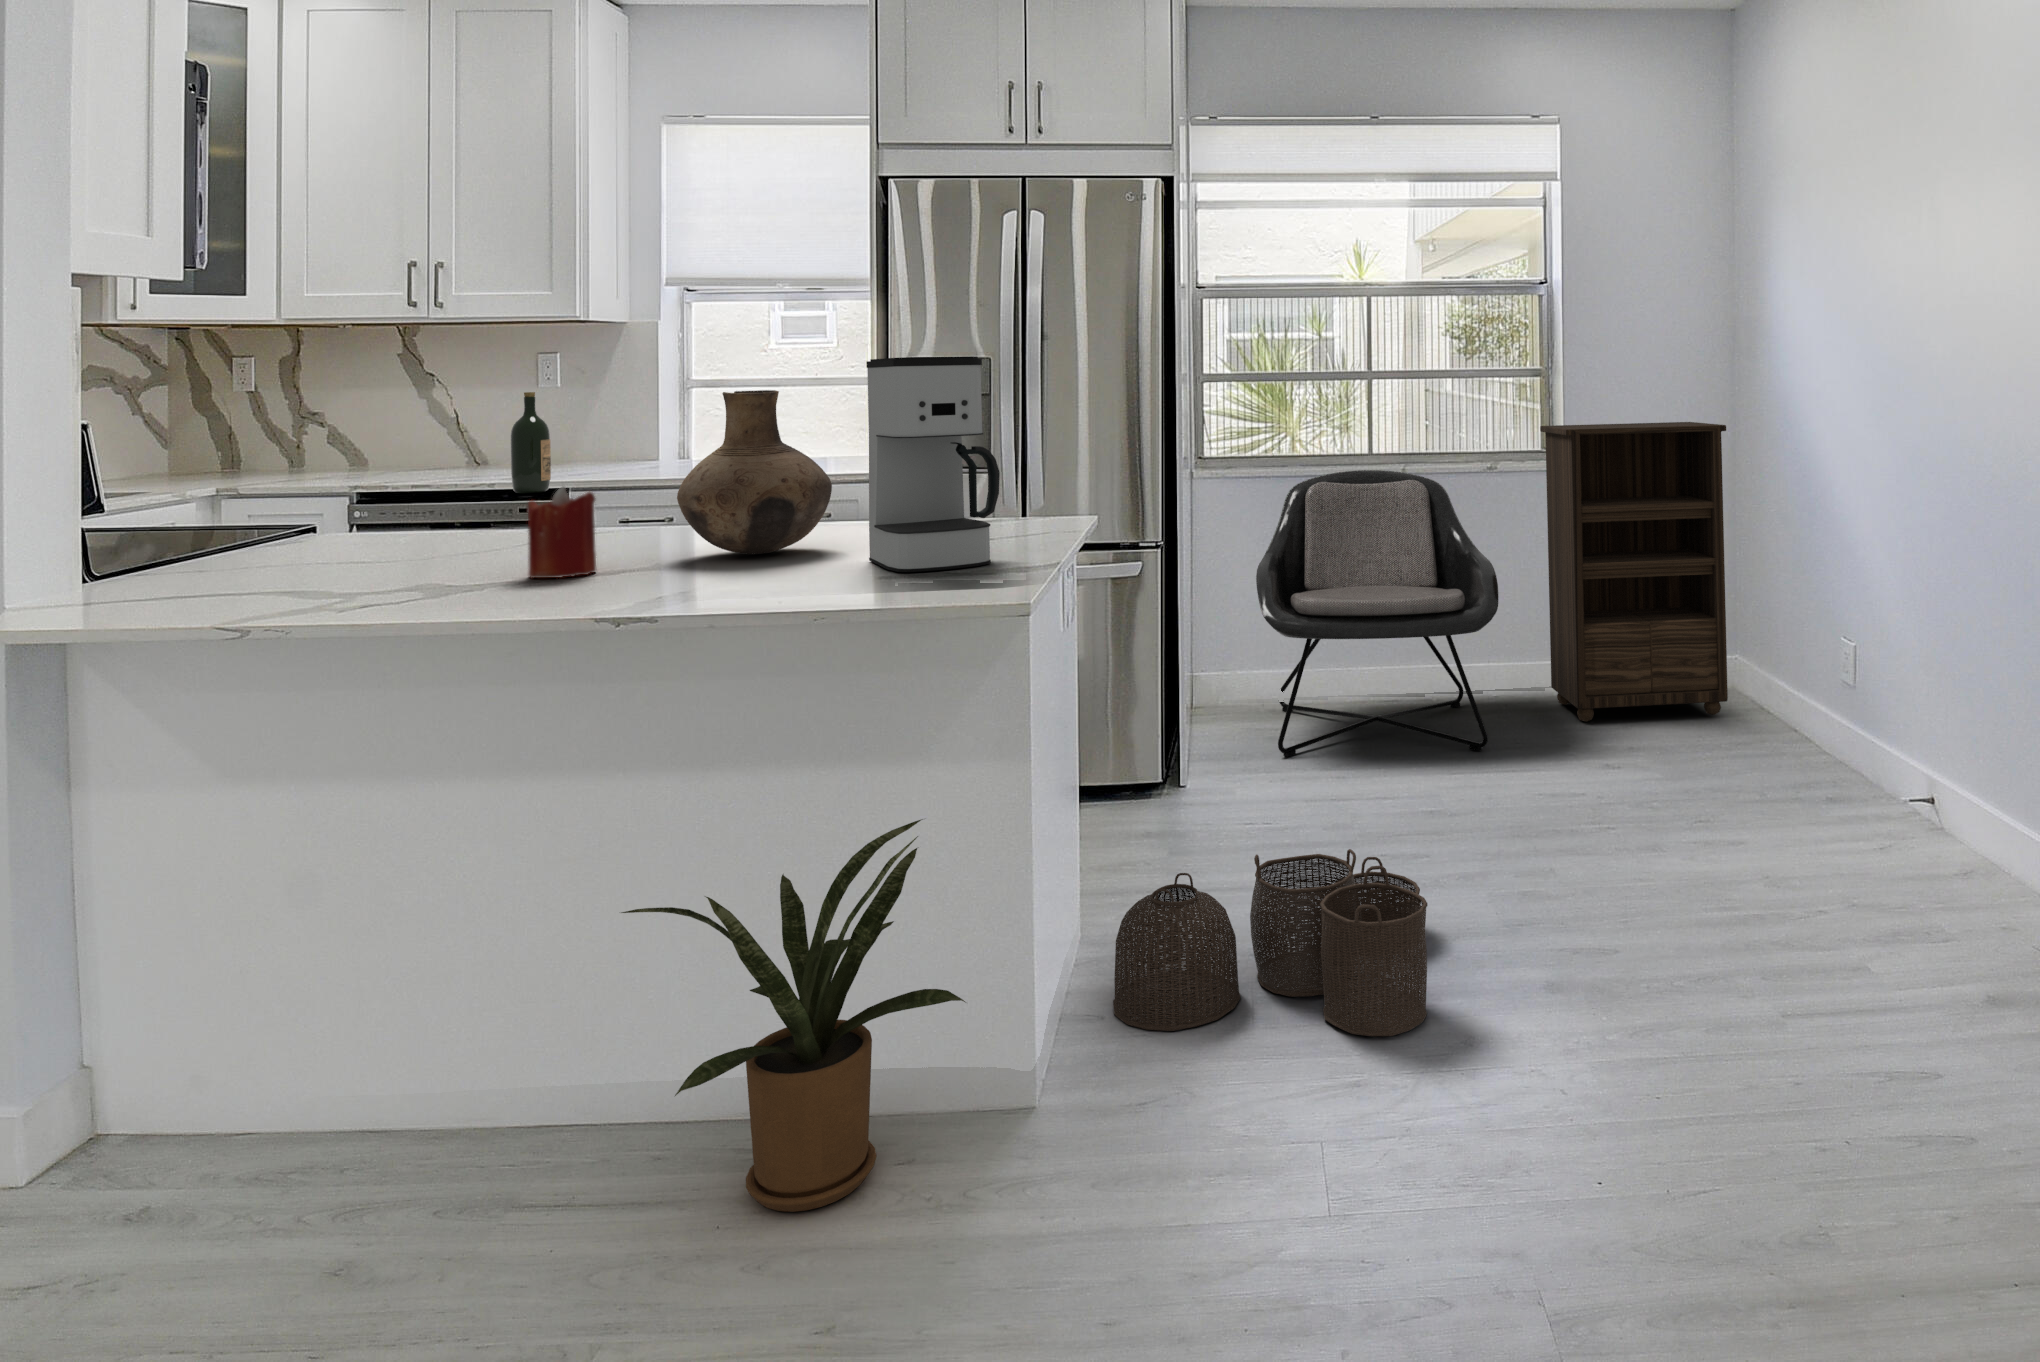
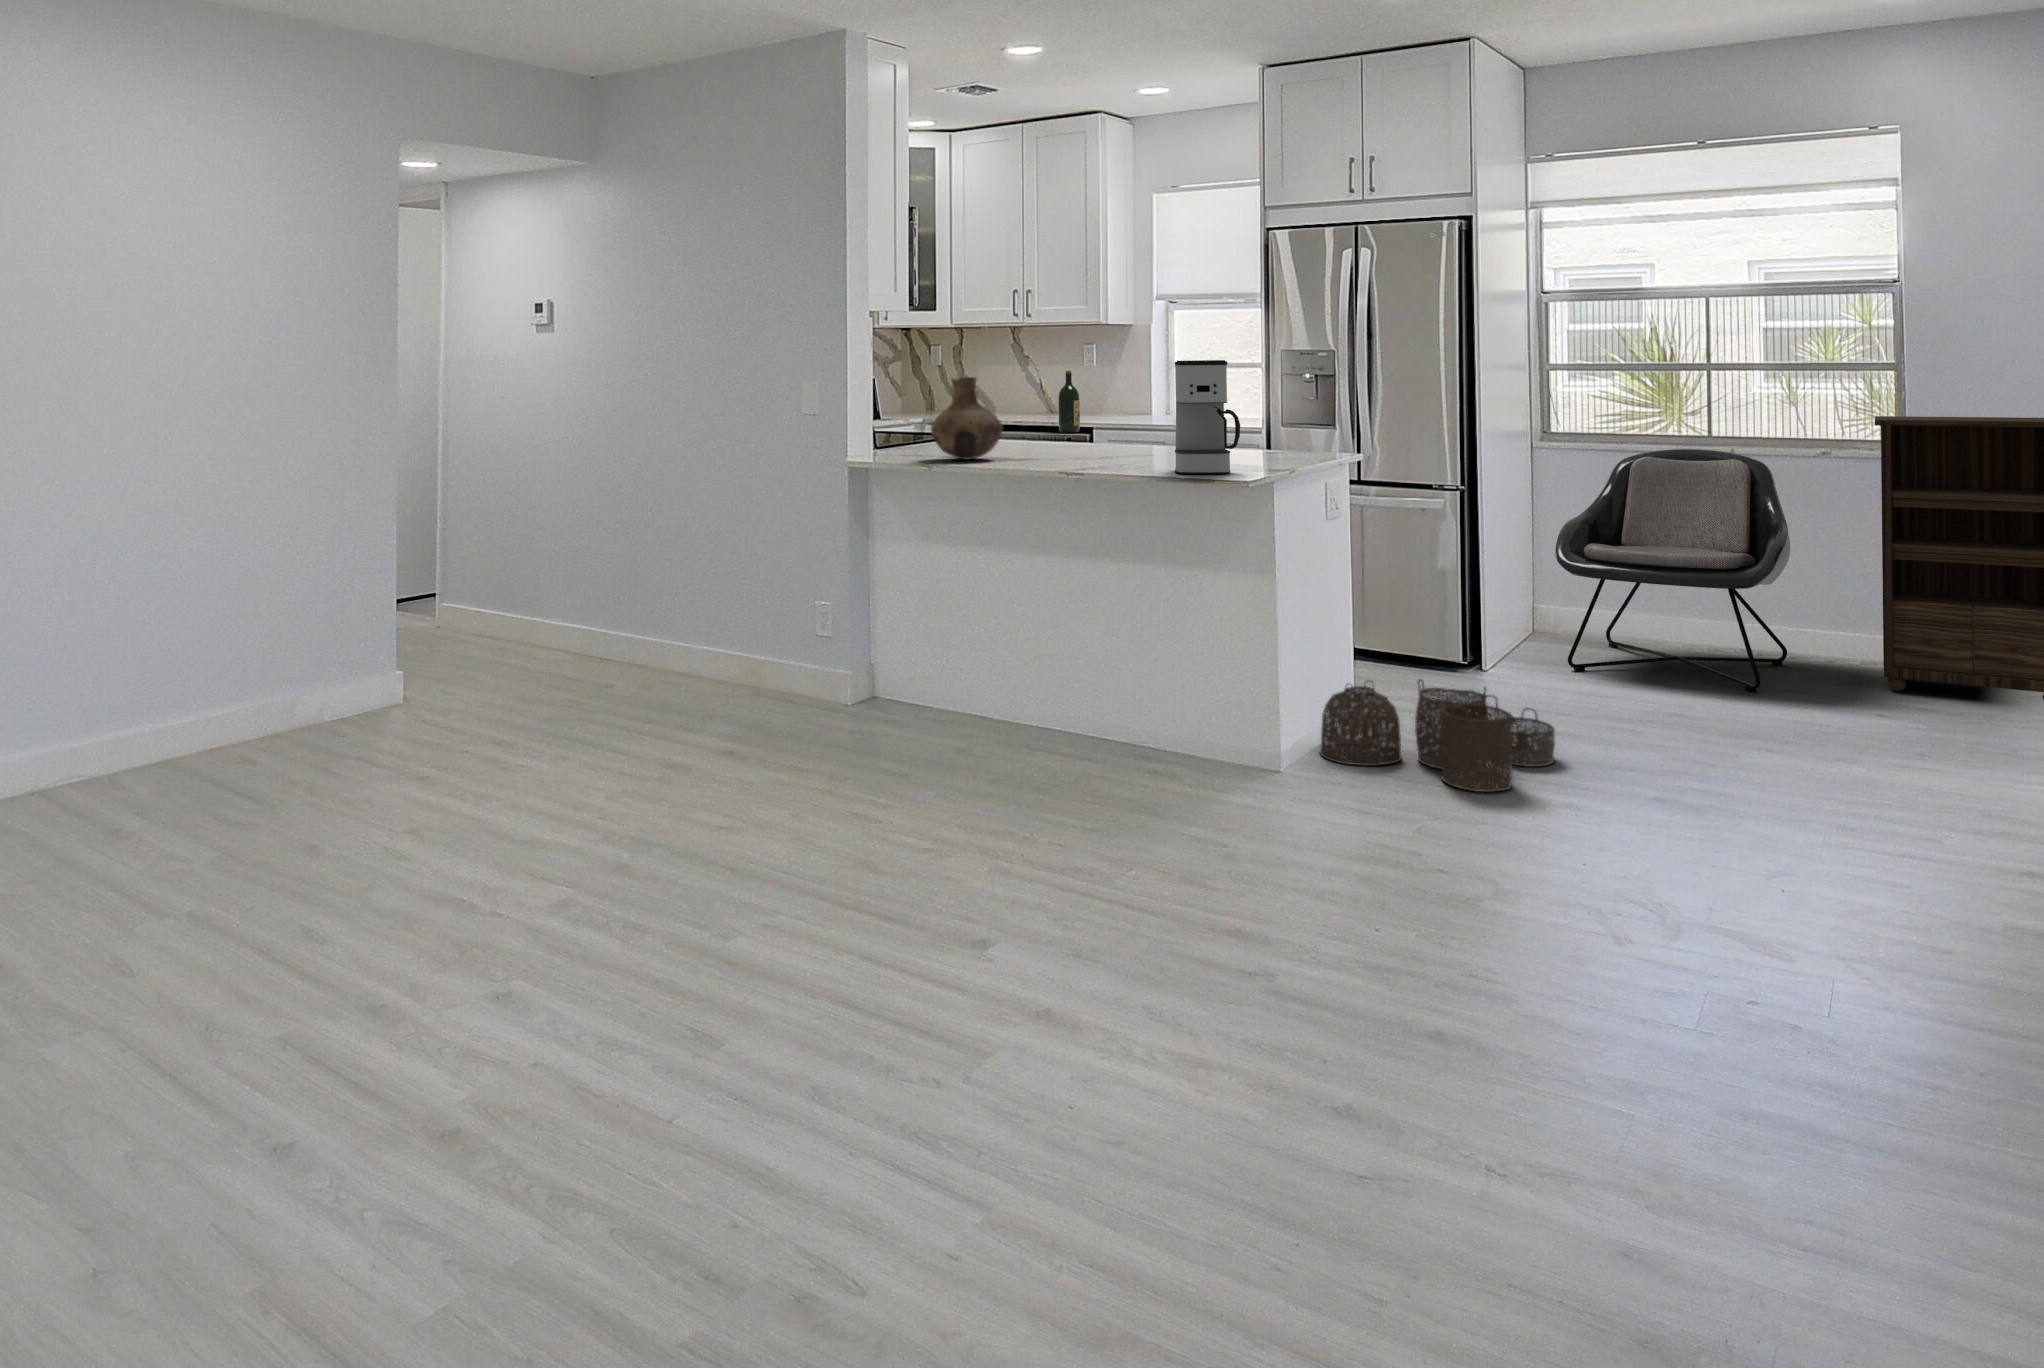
vase: present [677,390,832,554] -> present [931,377,1003,459]
candle: present [528,486,596,578] -> none [1022,422,1052,466]
house plant: present [621,819,965,1212] -> none [1045,602,1205,776]

